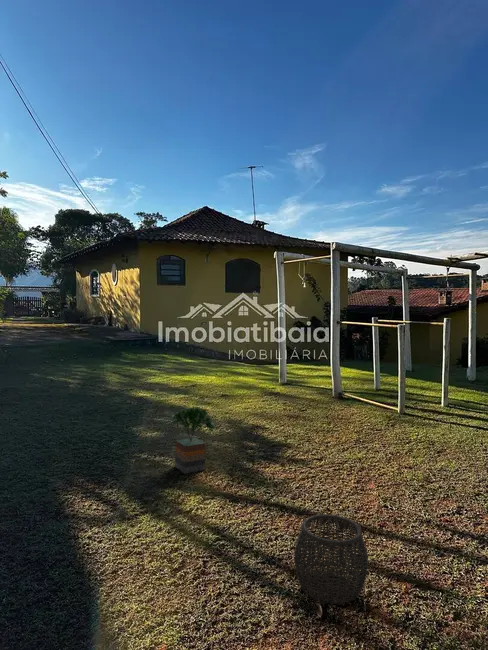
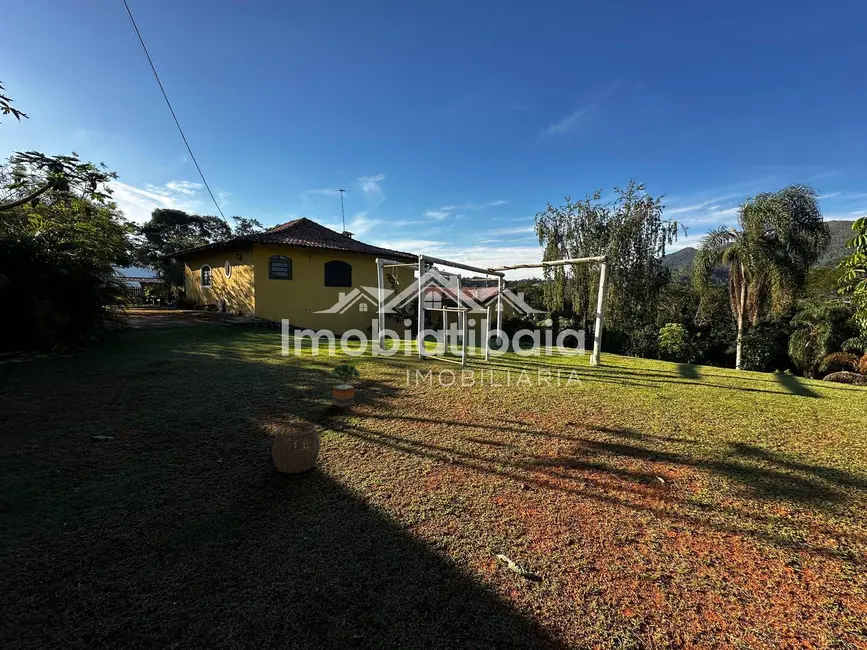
woven basket: present [294,514,368,605] -> present [272,422,320,473]

